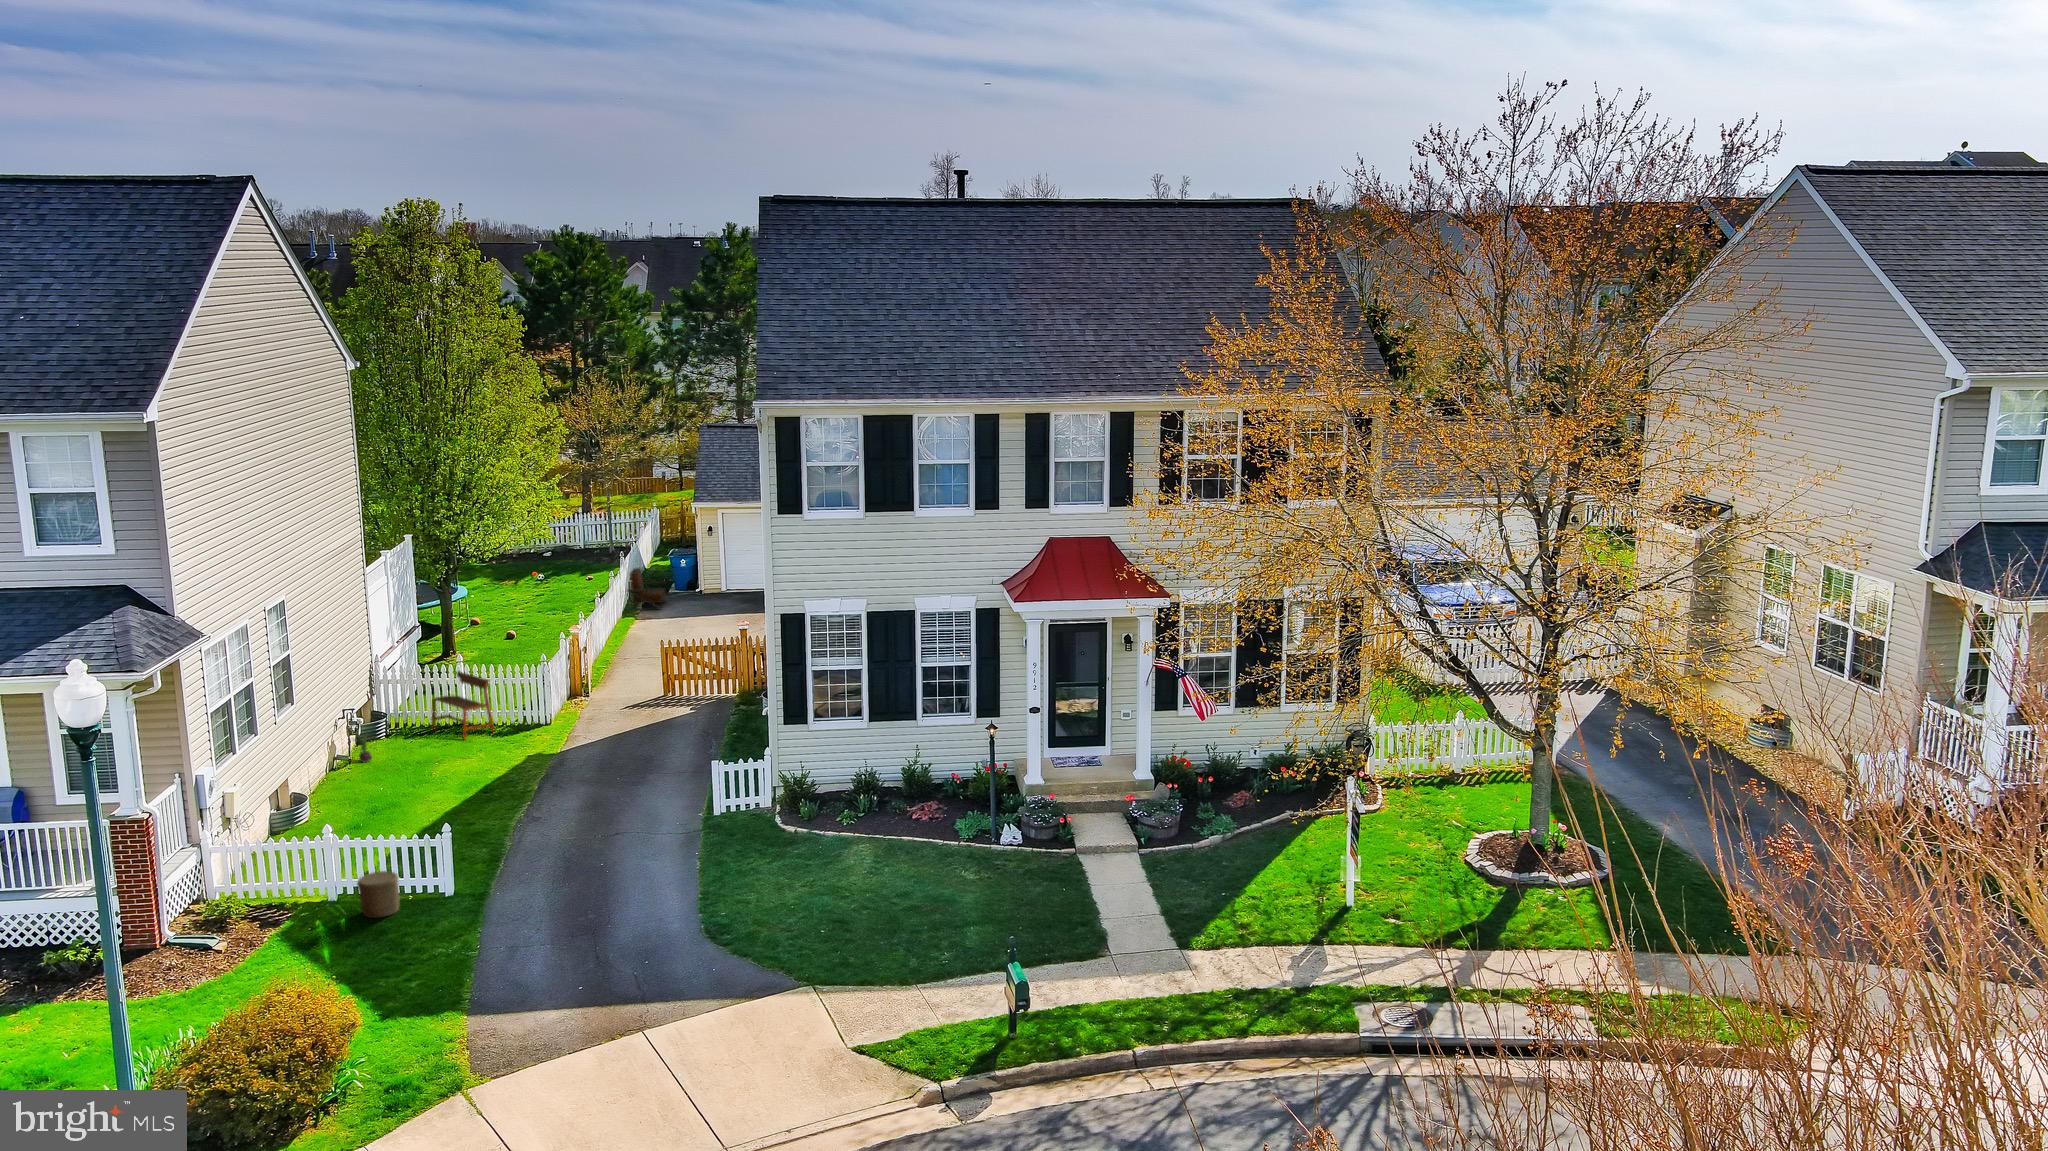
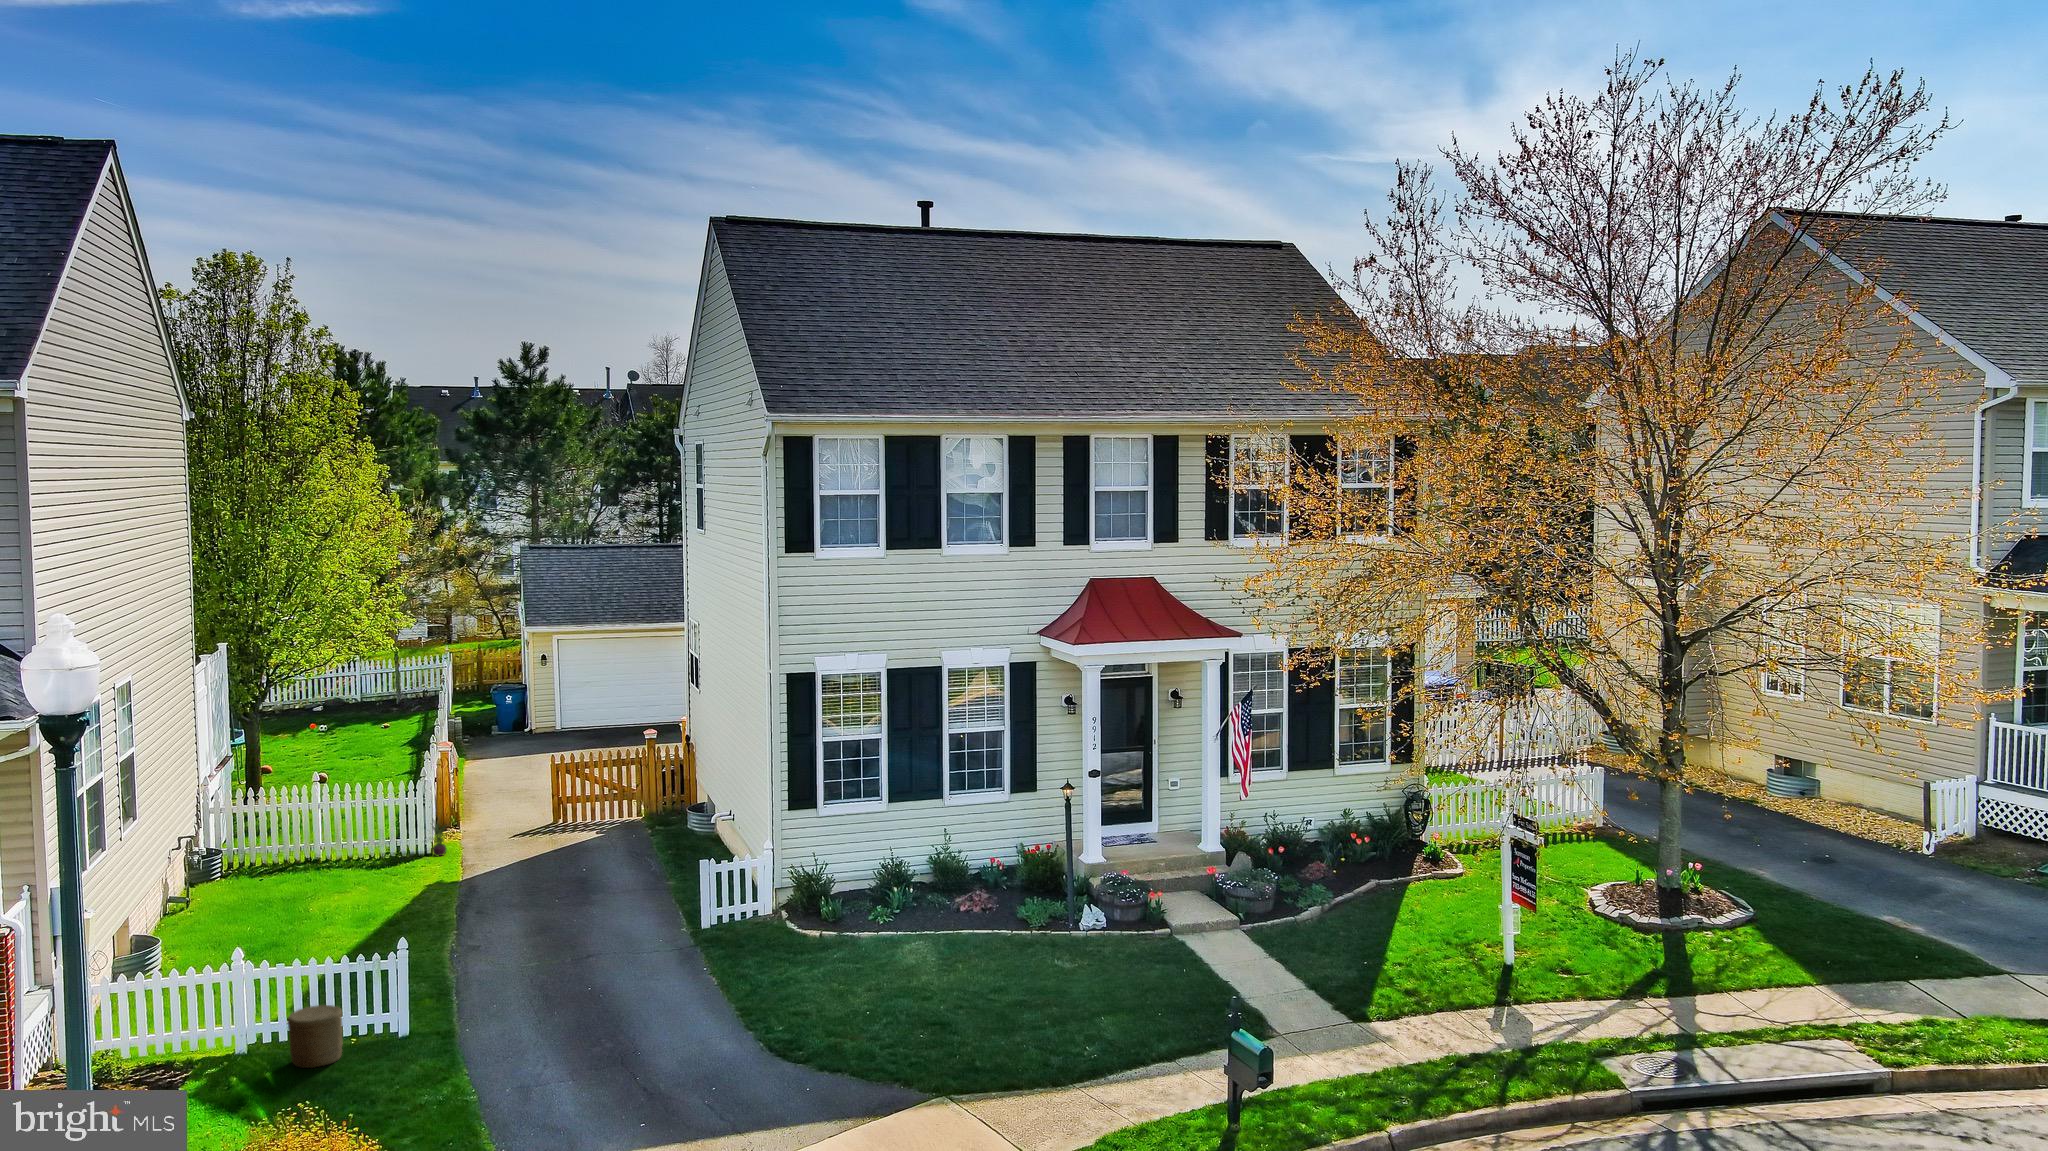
lounge chair: present [627,568,666,611] -> none [463,693,507,743]
bench: present [432,671,494,740] -> none [277,791,364,875]
decorative plant: present [356,733,371,762] -> present [432,820,446,856]

